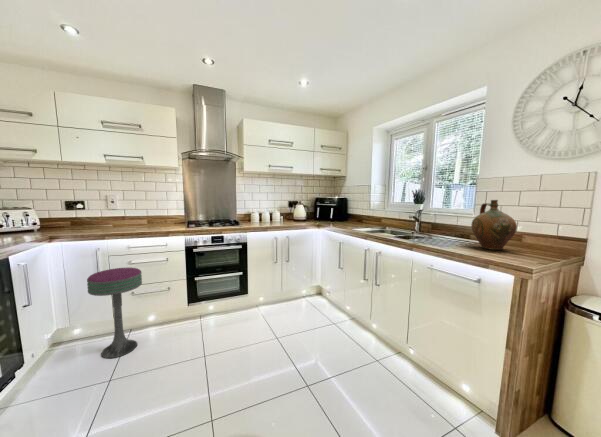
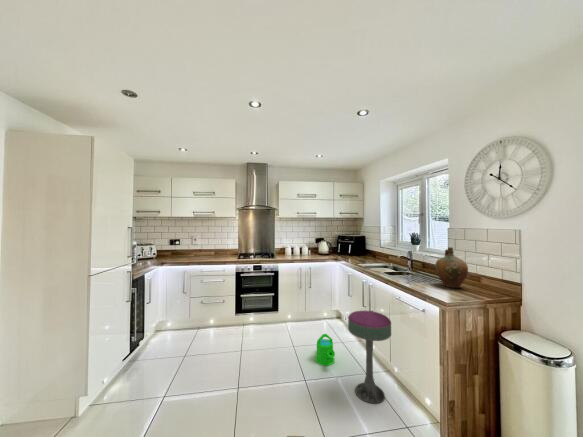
bar stool: present [87,268,142,358] -> present [348,311,391,403]
watering can: none [310,319,340,360] -> present [315,334,335,366]

